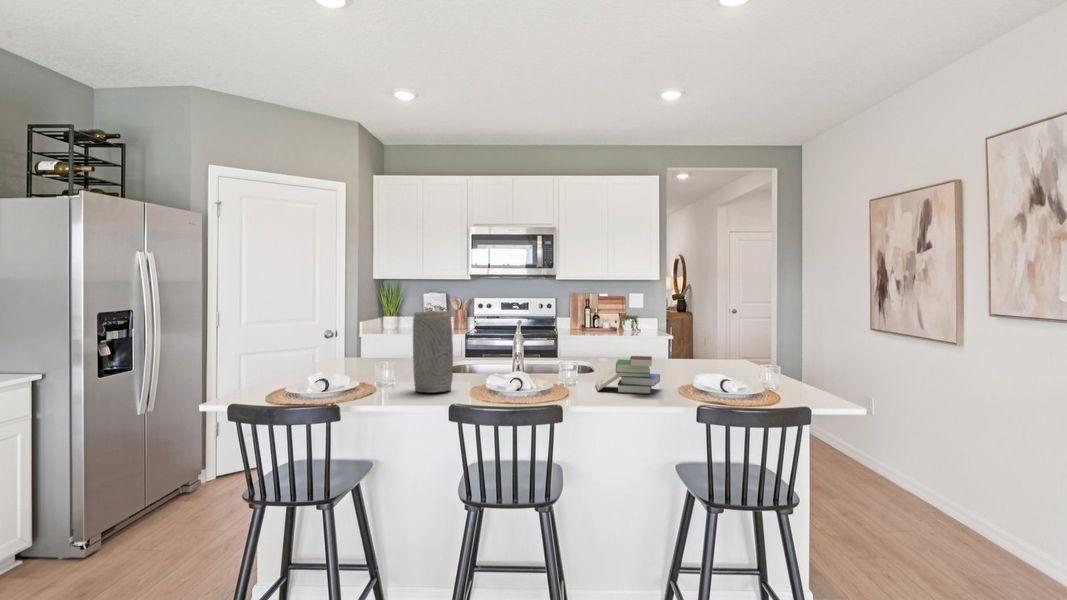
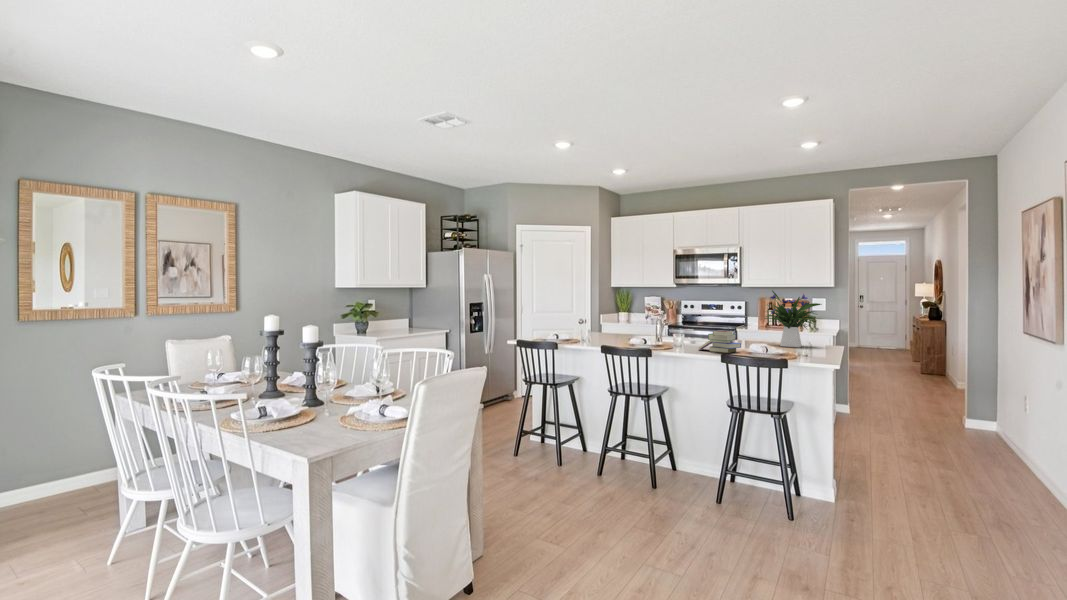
flower arrangement: none [637,286,714,367] -> present [765,291,822,347]
vase: present [413,311,453,393] -> none [597,301,618,344]

